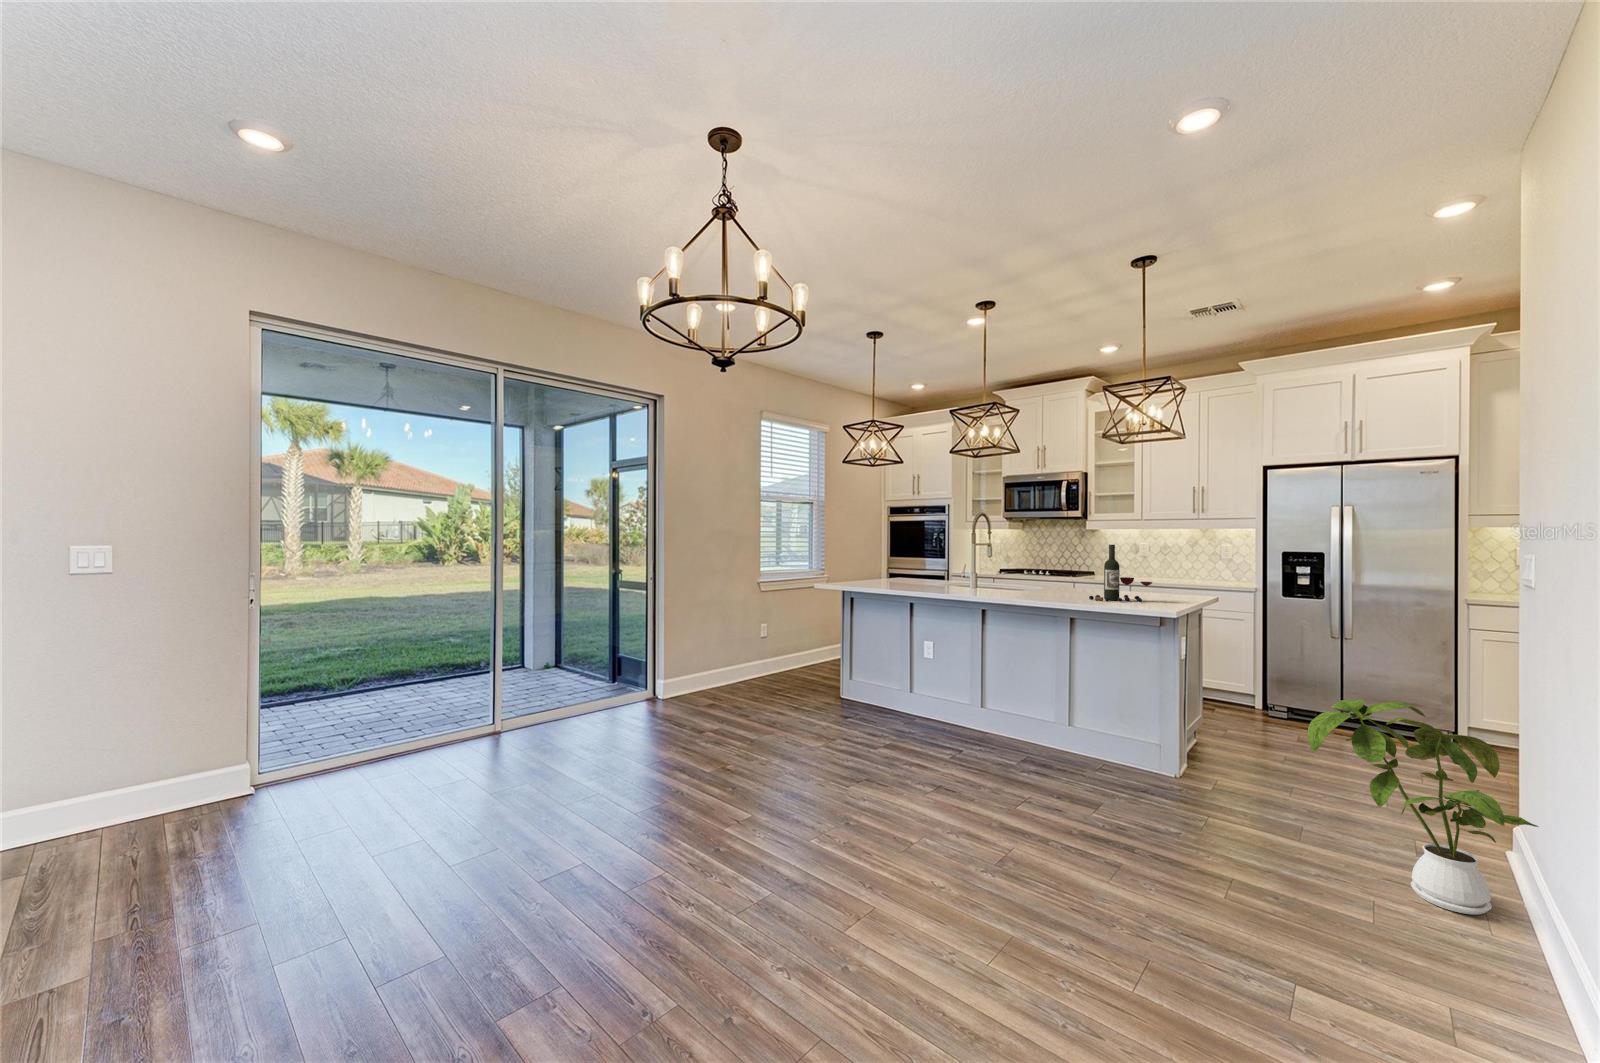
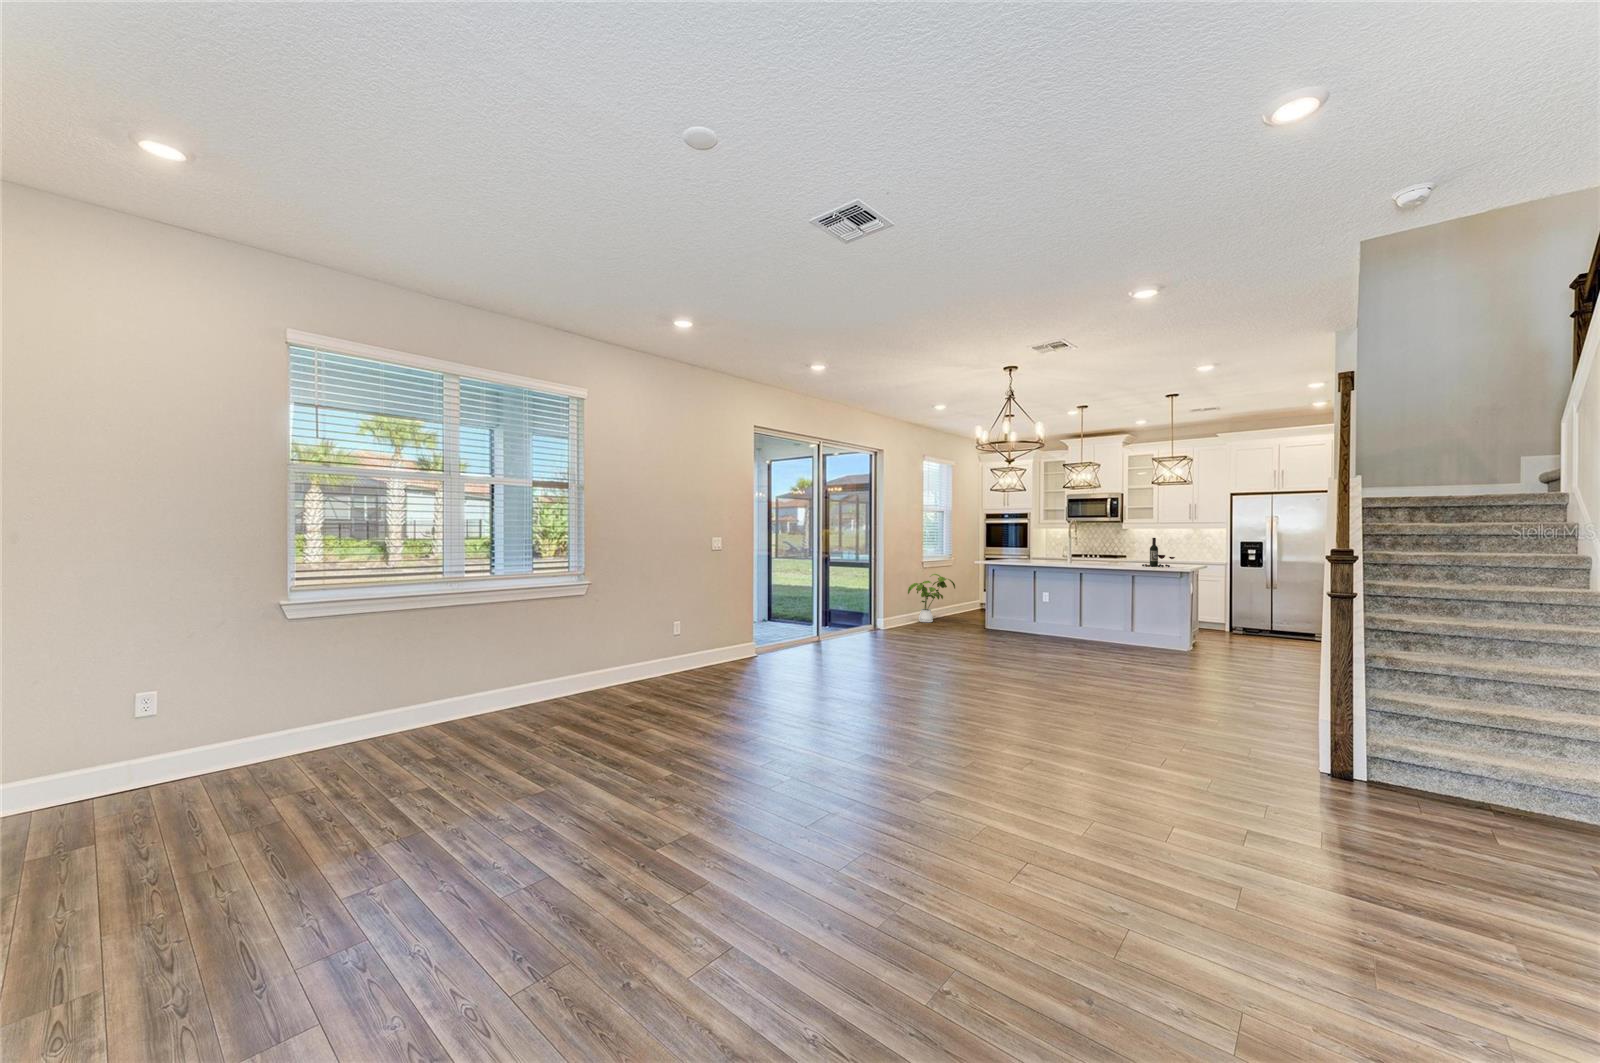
house plant: present [1308,699,1538,915] -> present [908,574,955,622]

